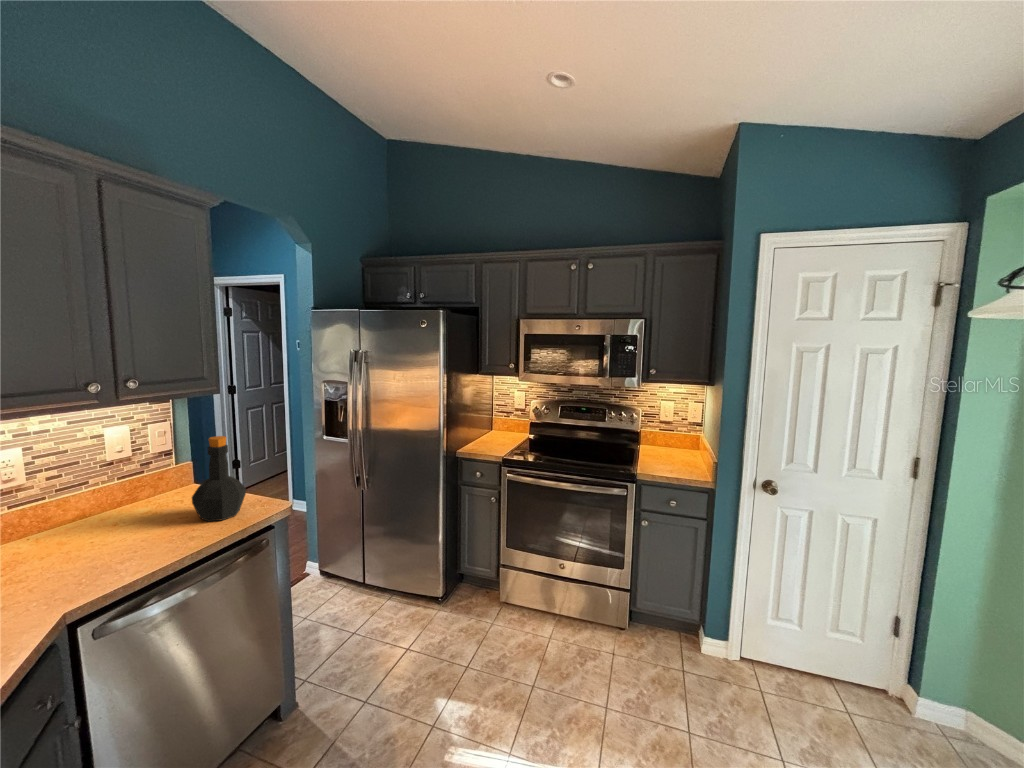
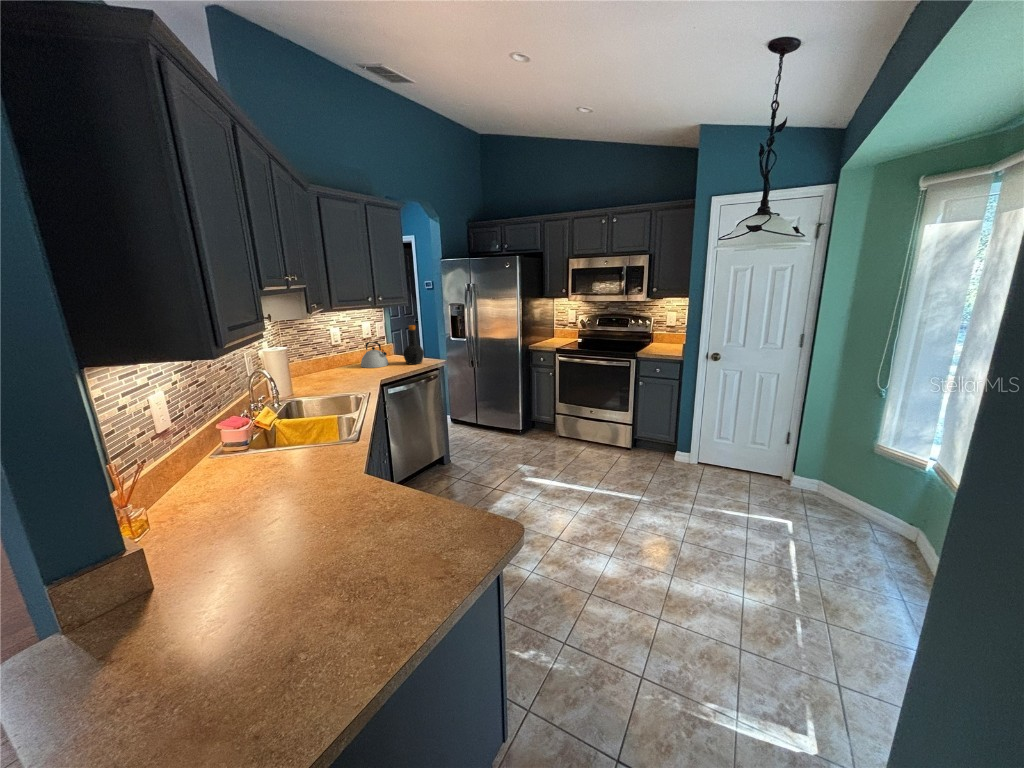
kettle: none [78,474,157,539] -> present [361,342,389,368]

